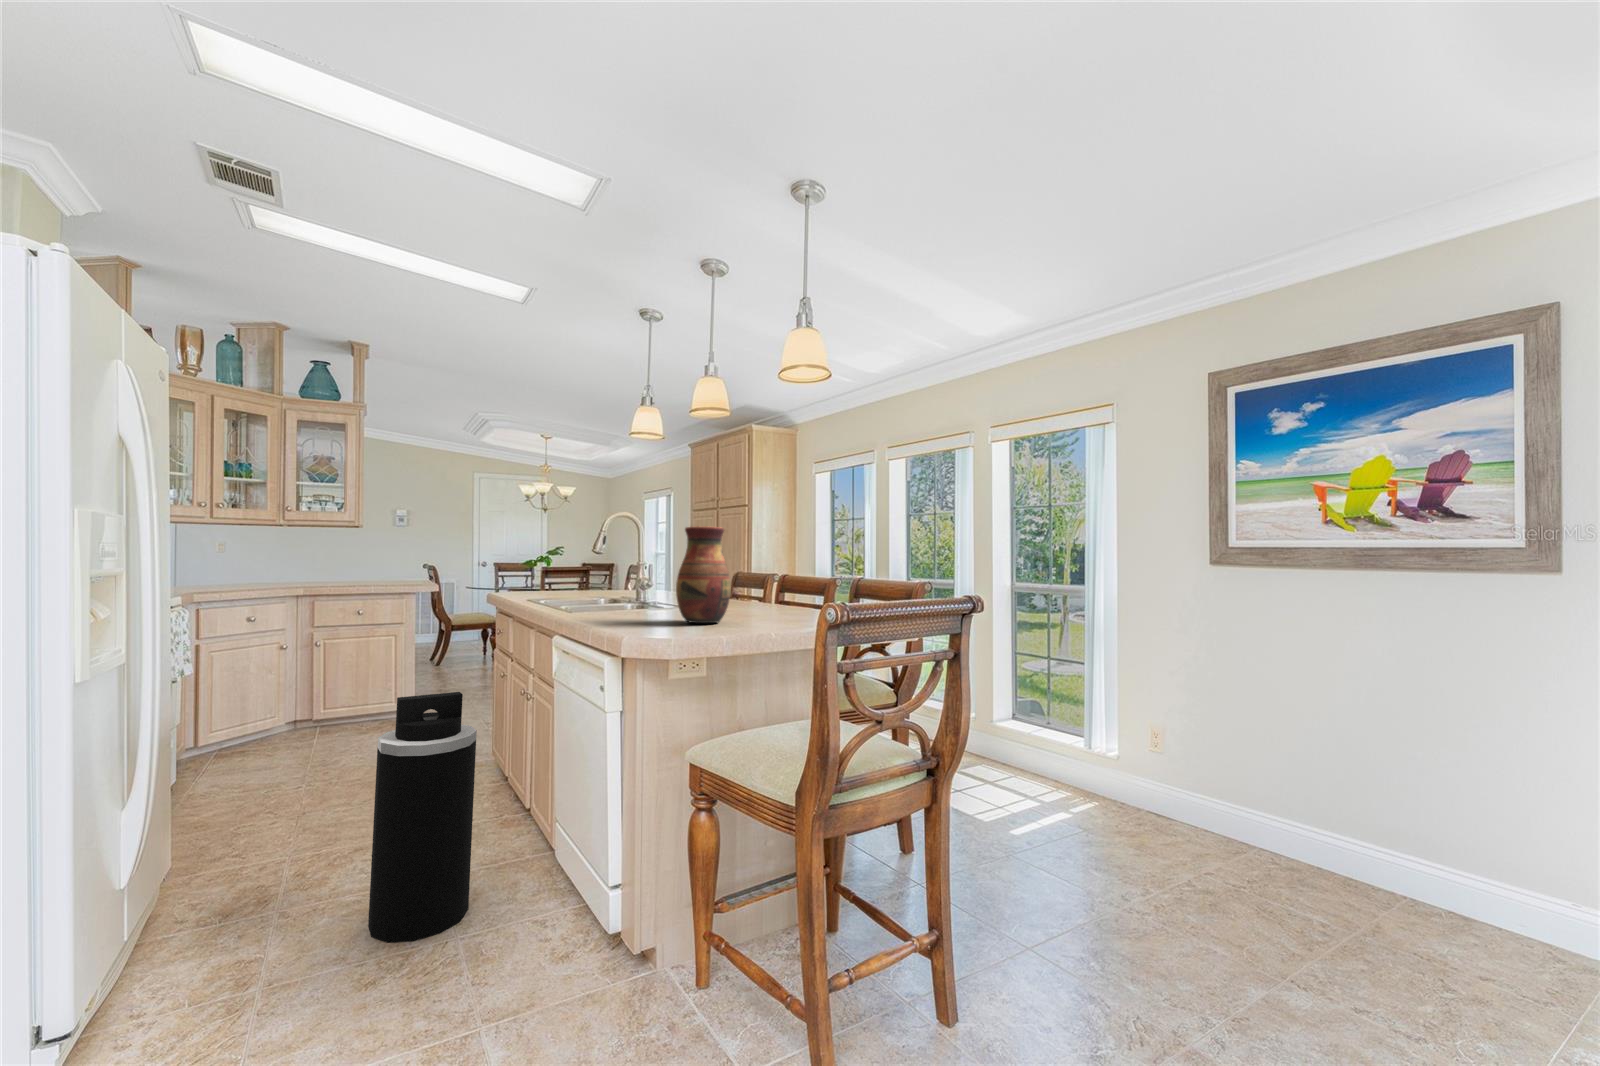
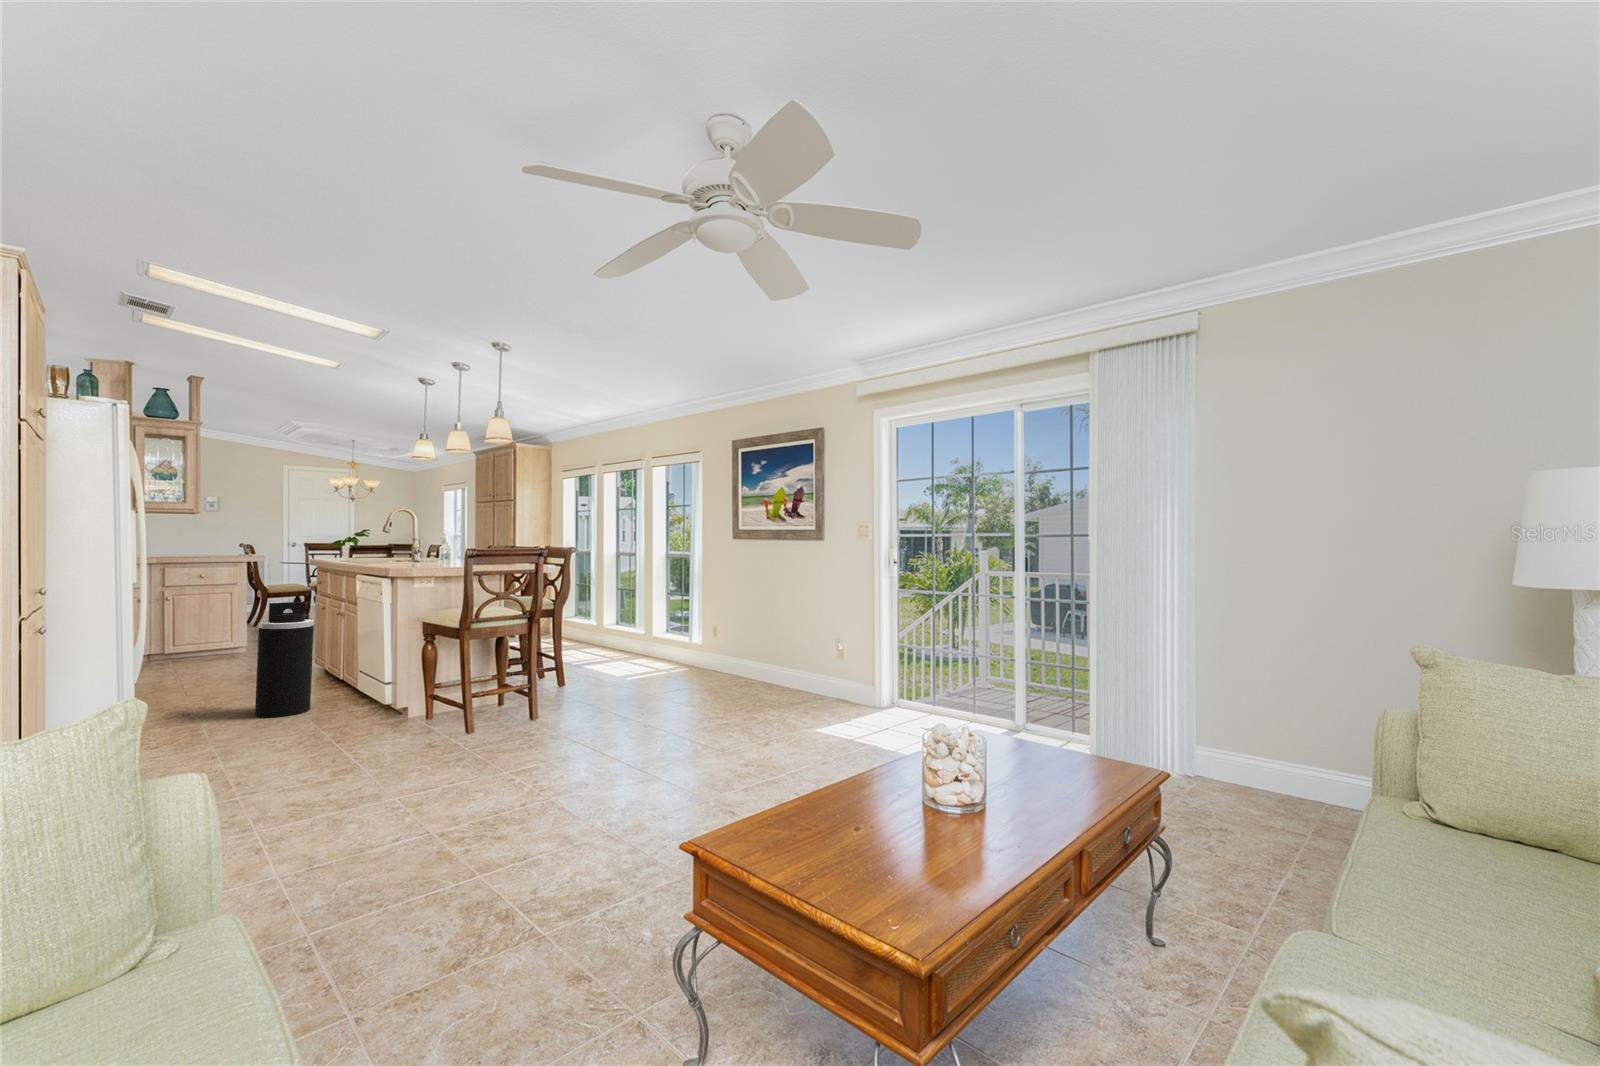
vase: present [676,526,731,623] -> none [422,519,451,564]

